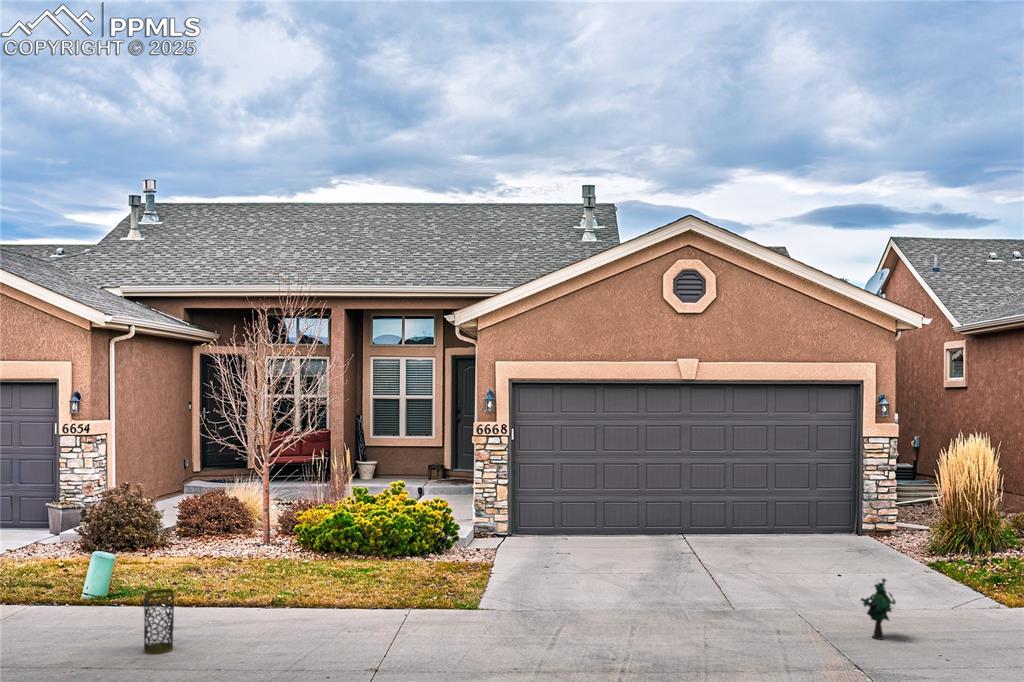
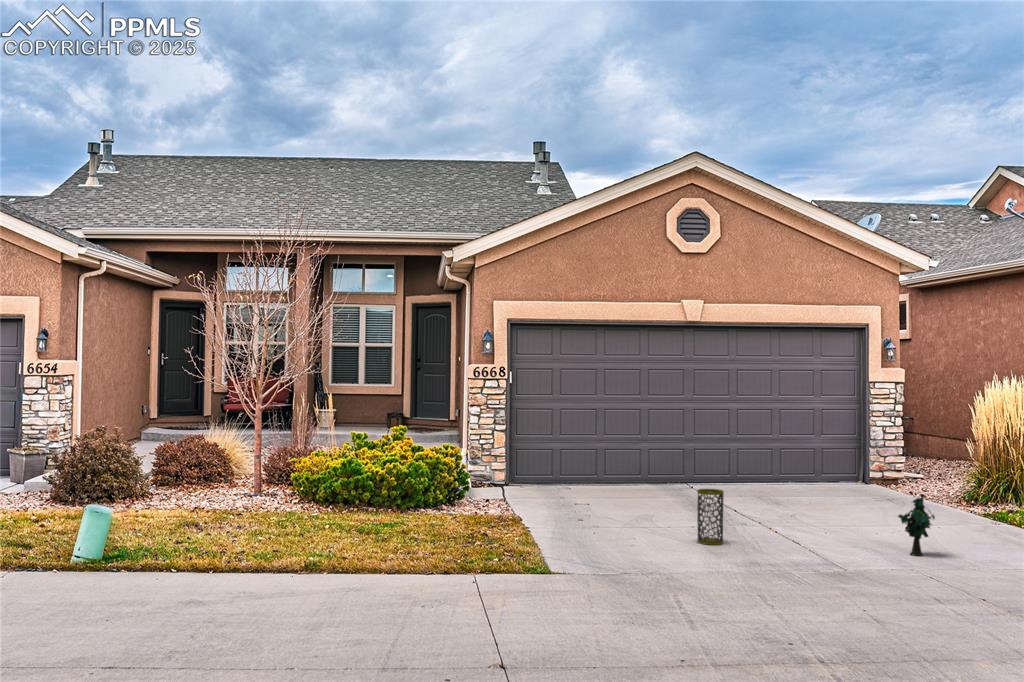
trash can: present [144,589,174,654] -> present [697,489,724,545]

